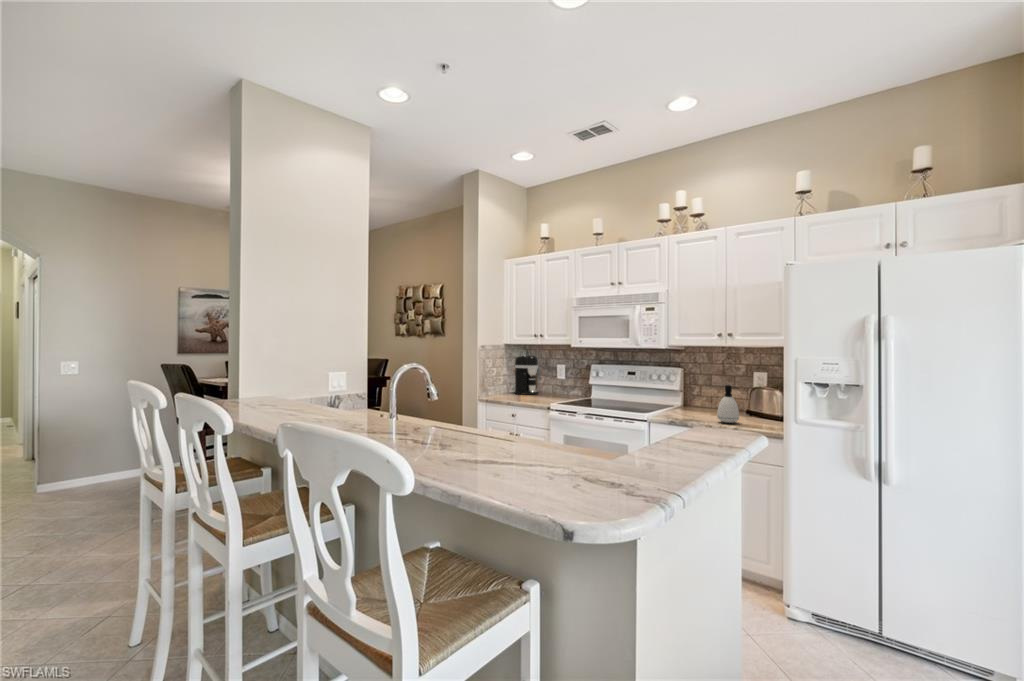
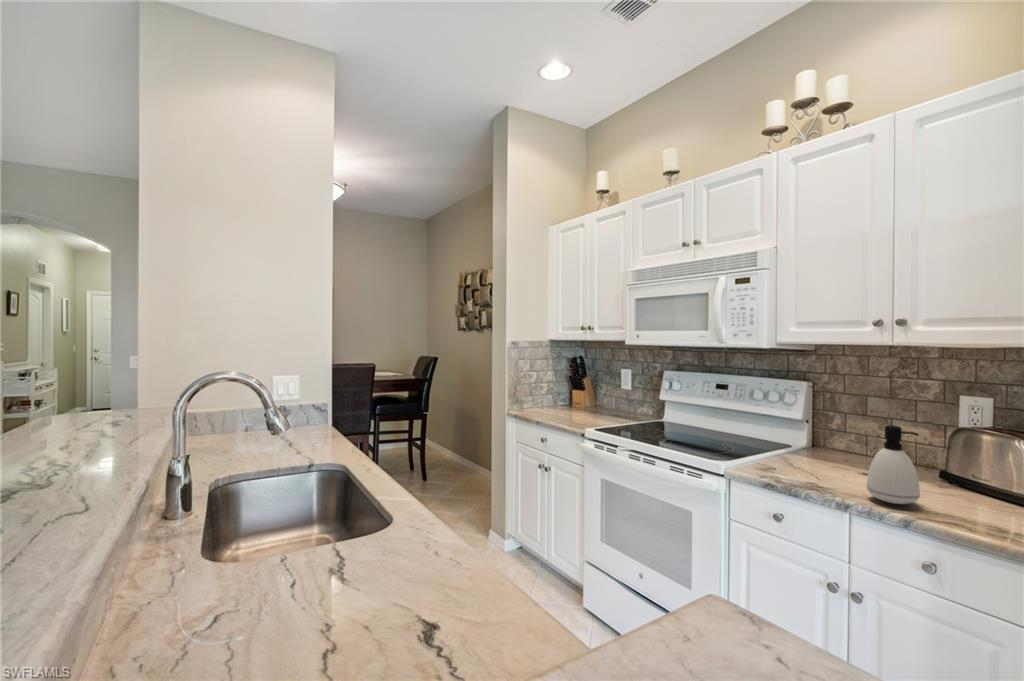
coffee maker: present [514,355,539,395] -> none [562,355,594,410]

